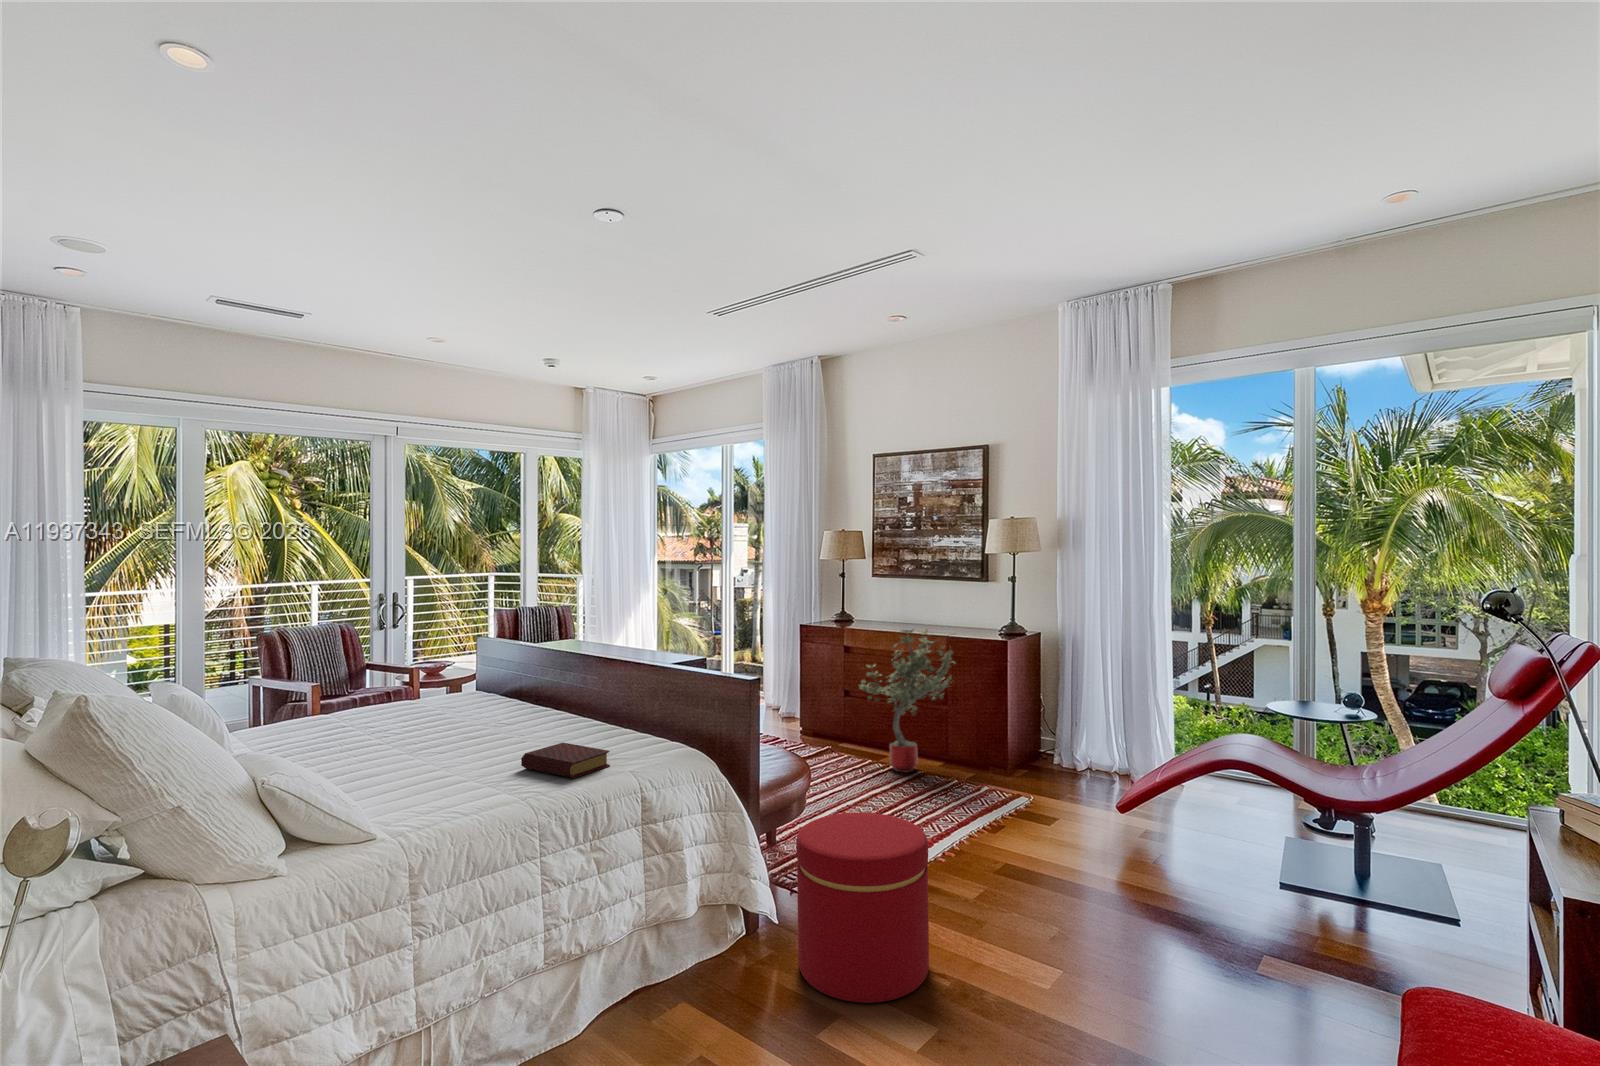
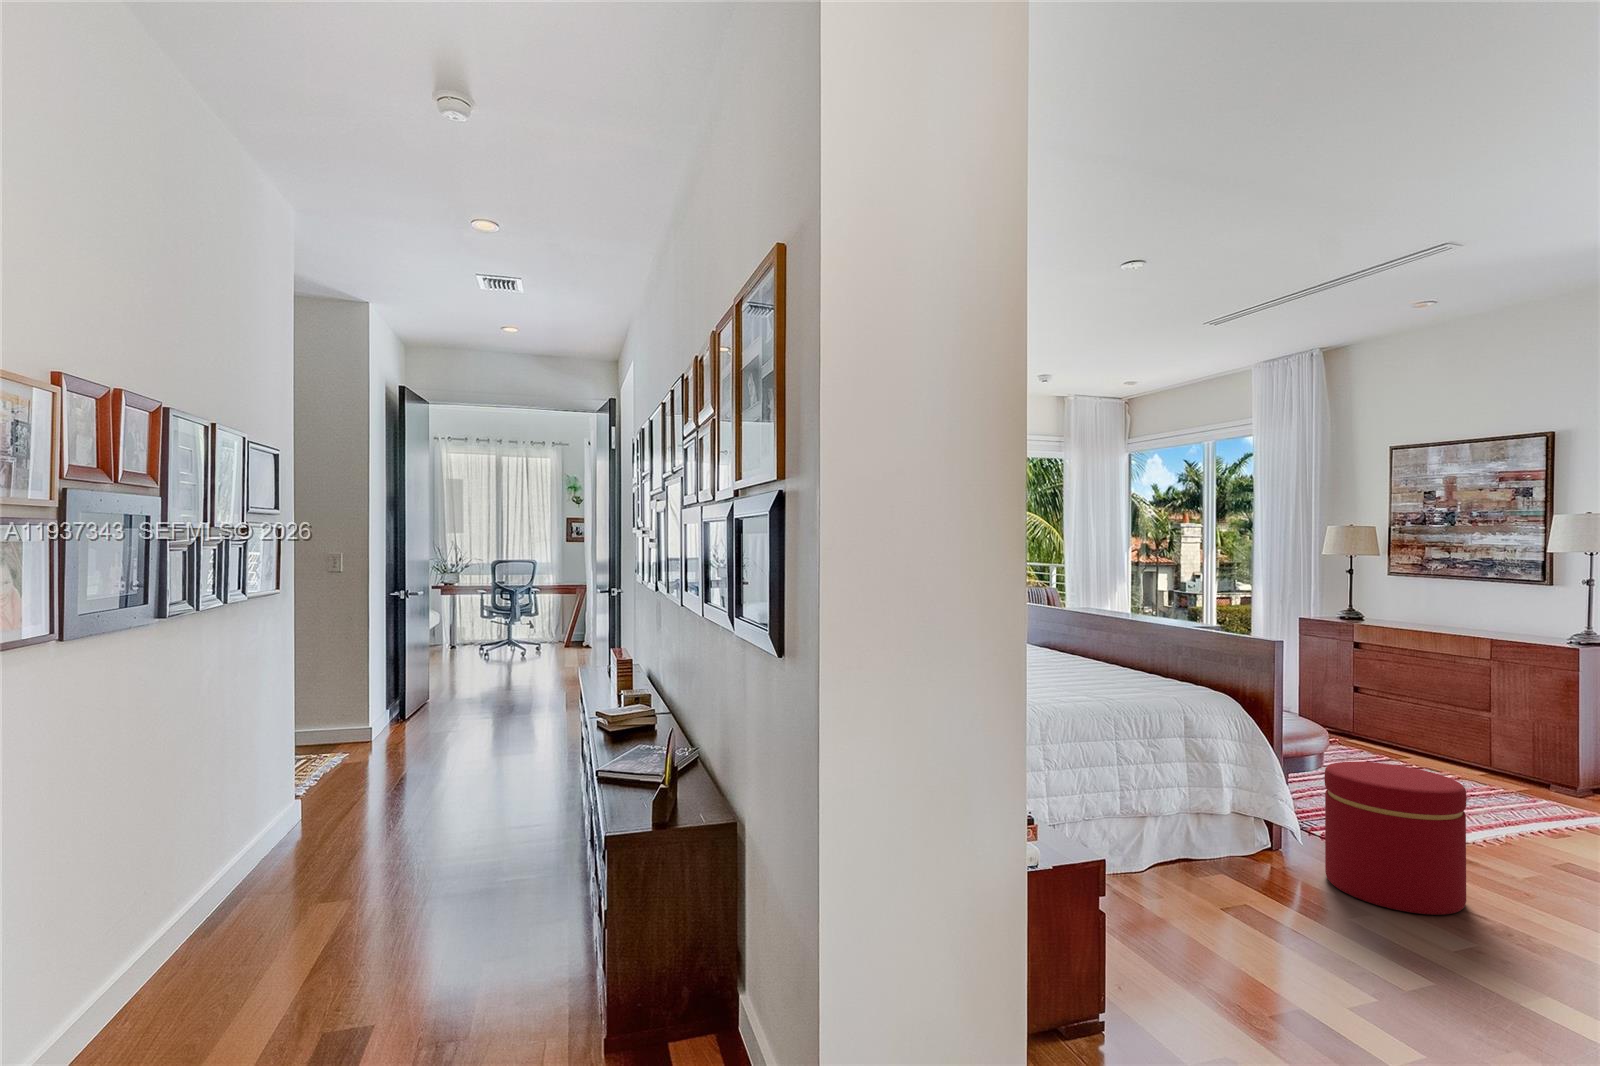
potted tree: present [860,630,955,773] -> none [1372,626,1502,775]
book: present [521,743,610,778] -> none [1085,675,1155,697]

